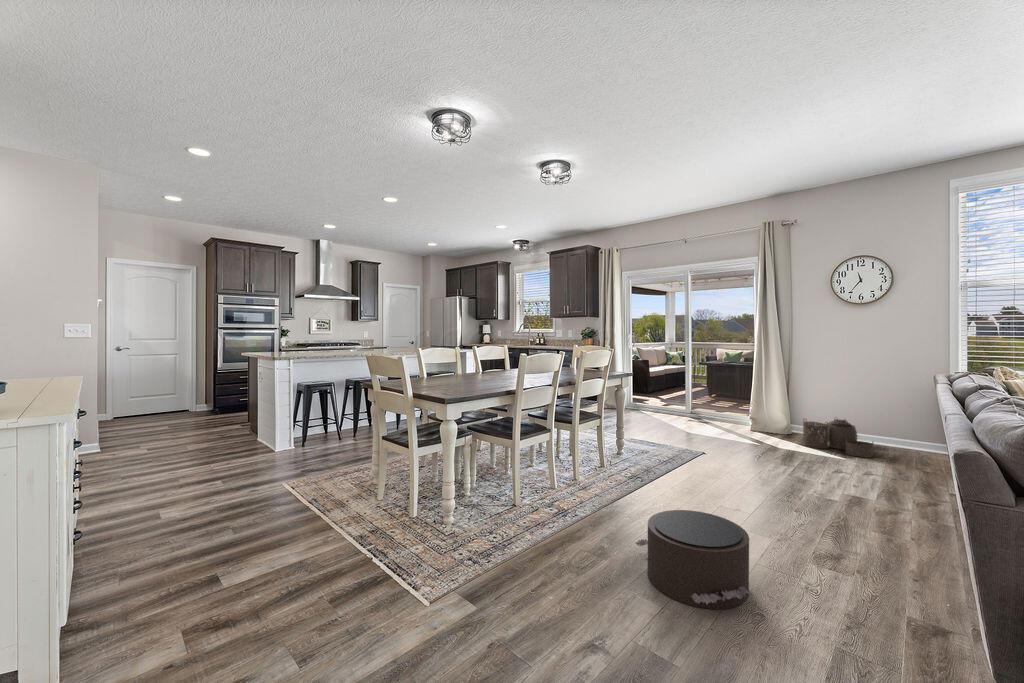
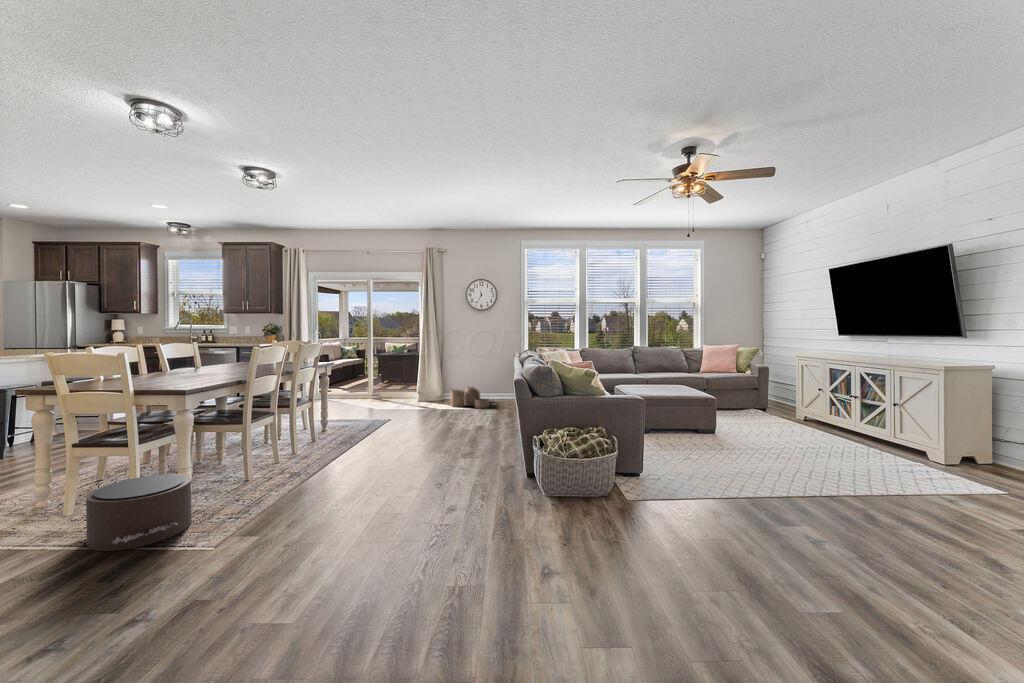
pouf: present [635,510,752,609] -> present [85,474,192,551]

